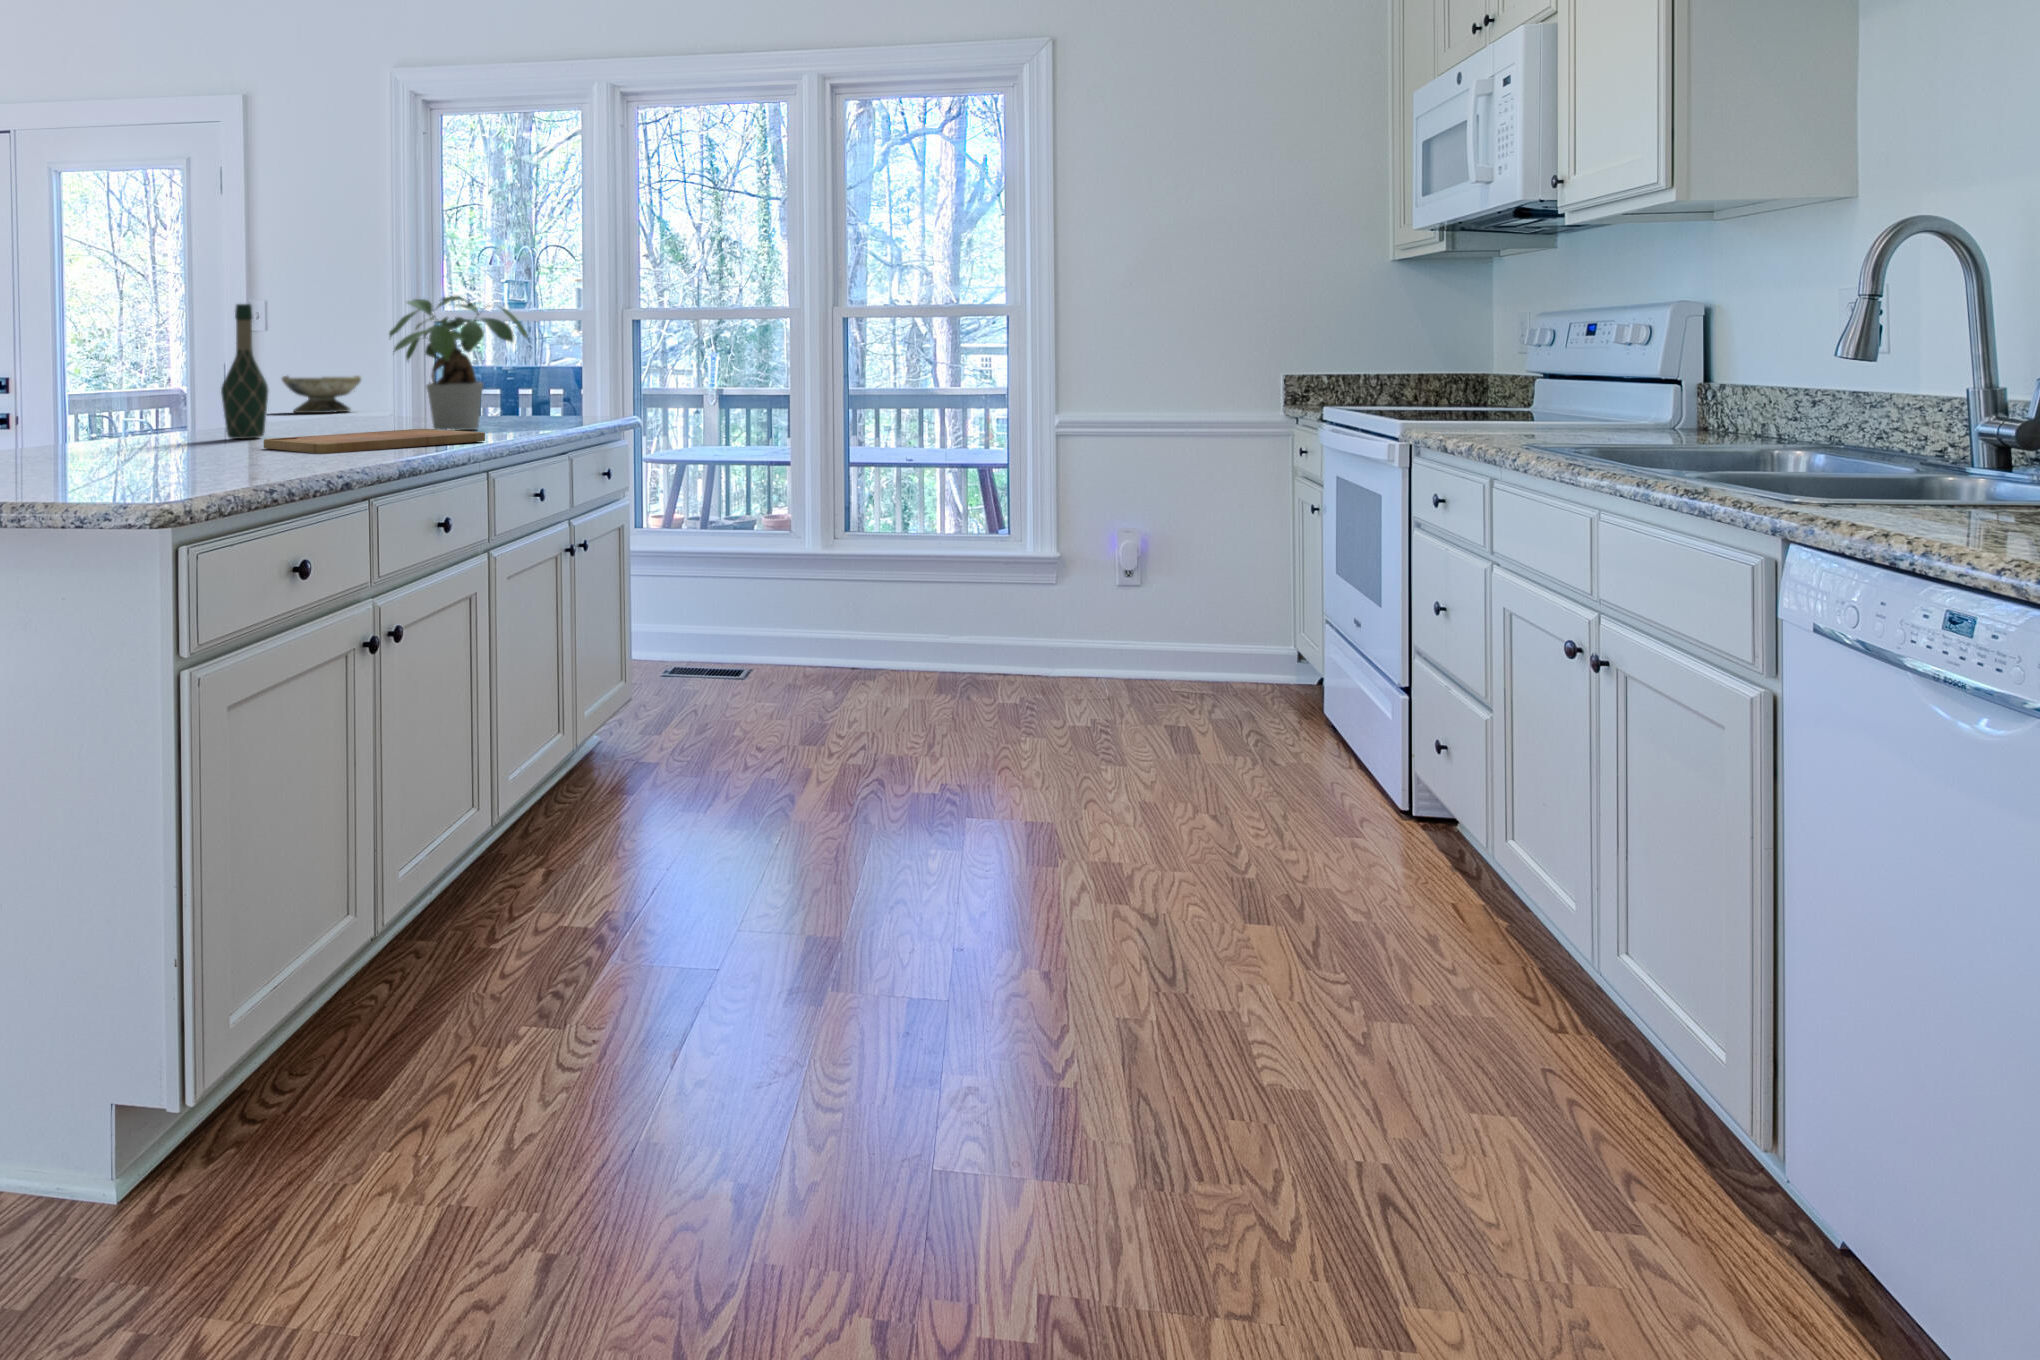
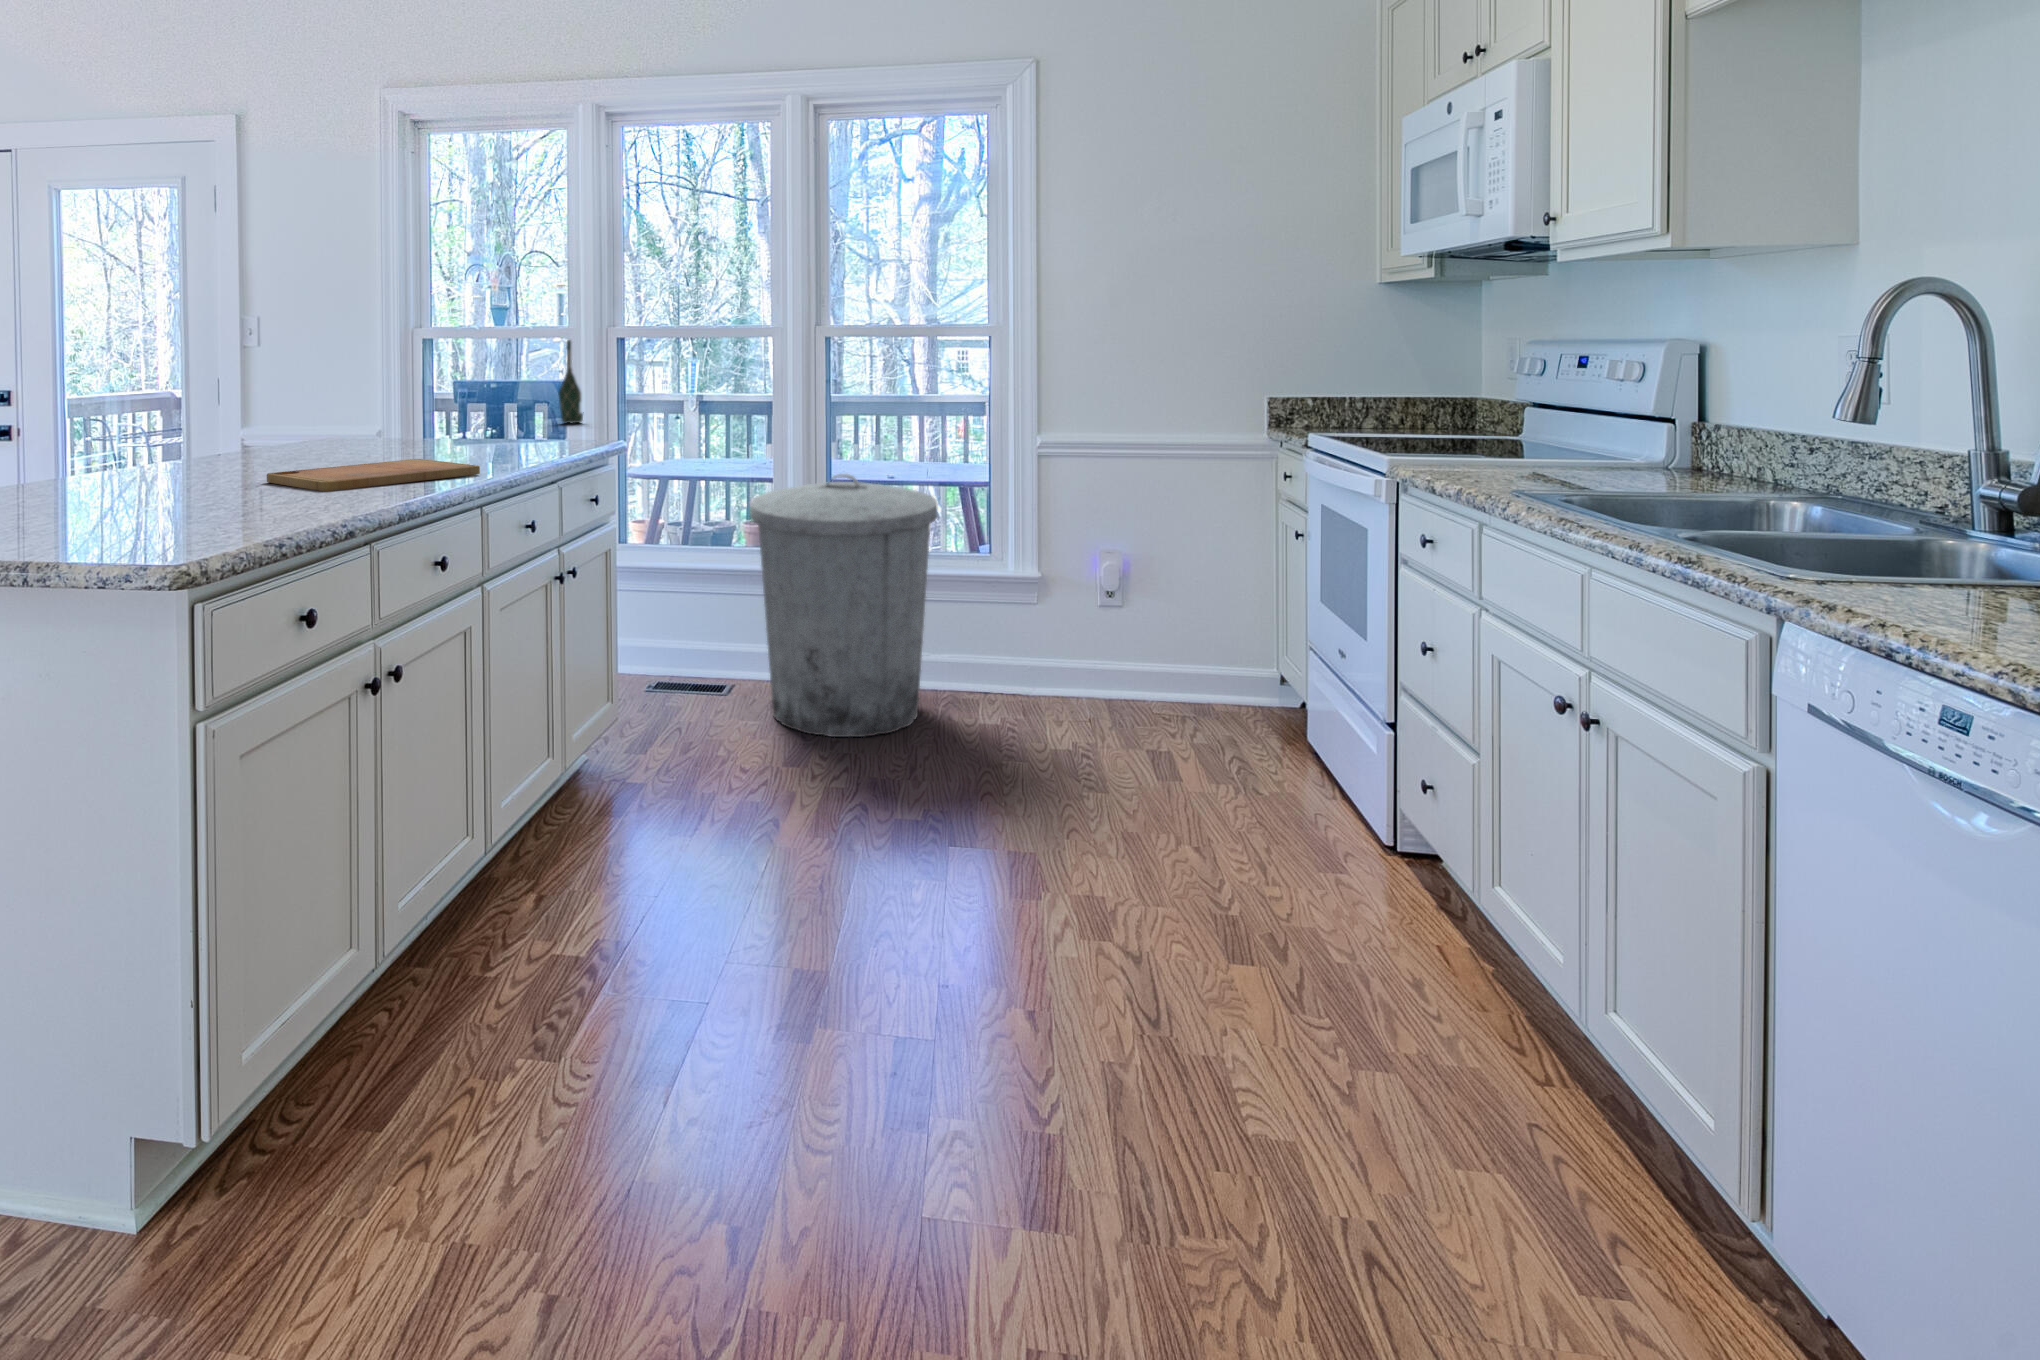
potted plant: present [389,296,528,430] -> none [384,324,519,456]
wine bottle: present [221,304,268,439] -> present [558,340,583,423]
decorative bowl: present [282,376,361,413] -> none [276,384,357,425]
trash can: none [768,455,959,722] -> present [750,474,938,737]

